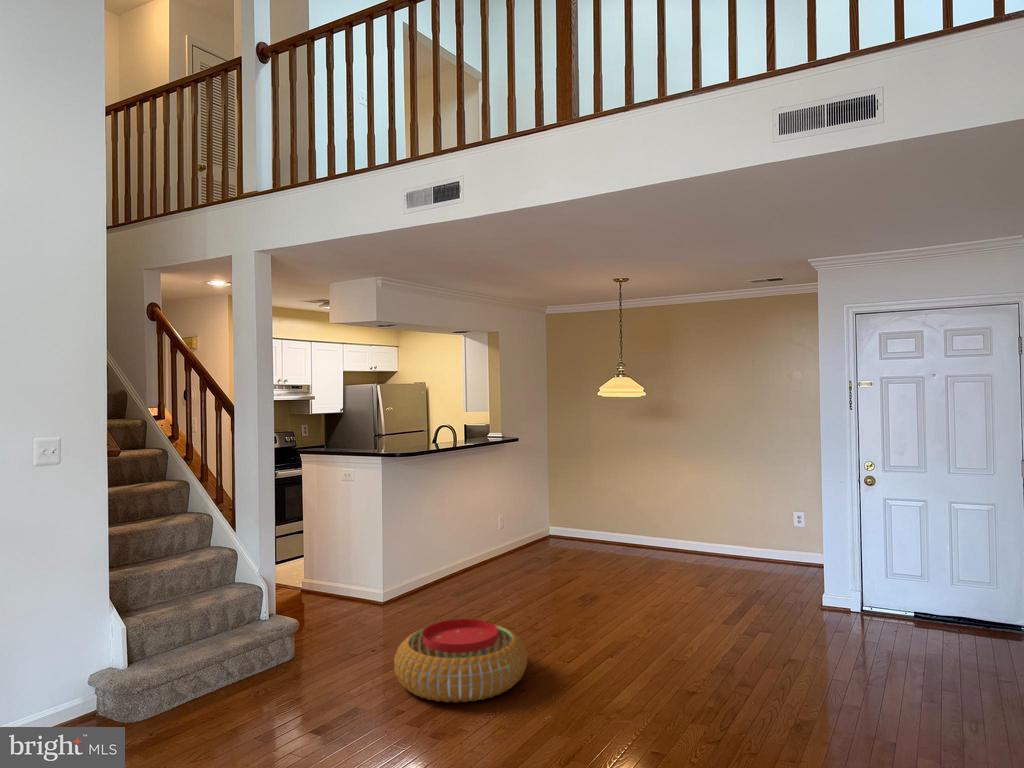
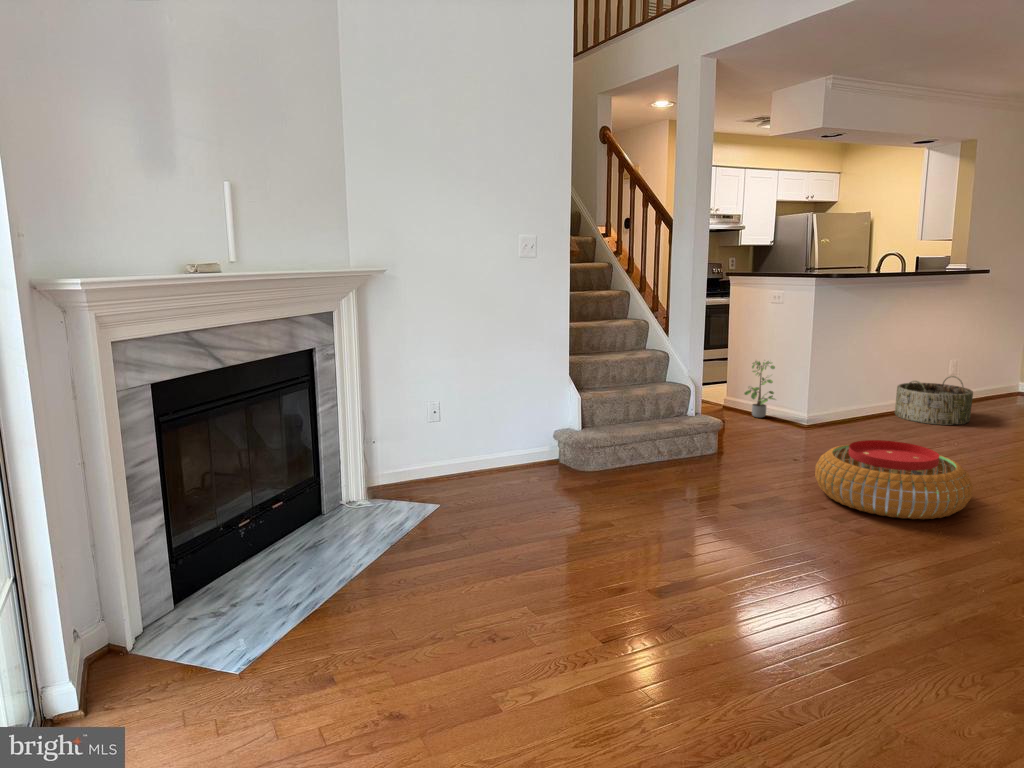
basket: none [461,533,520,582] -> present [895,376,973,425]
potted plant: none [322,539,355,601] -> present [744,361,775,418]

